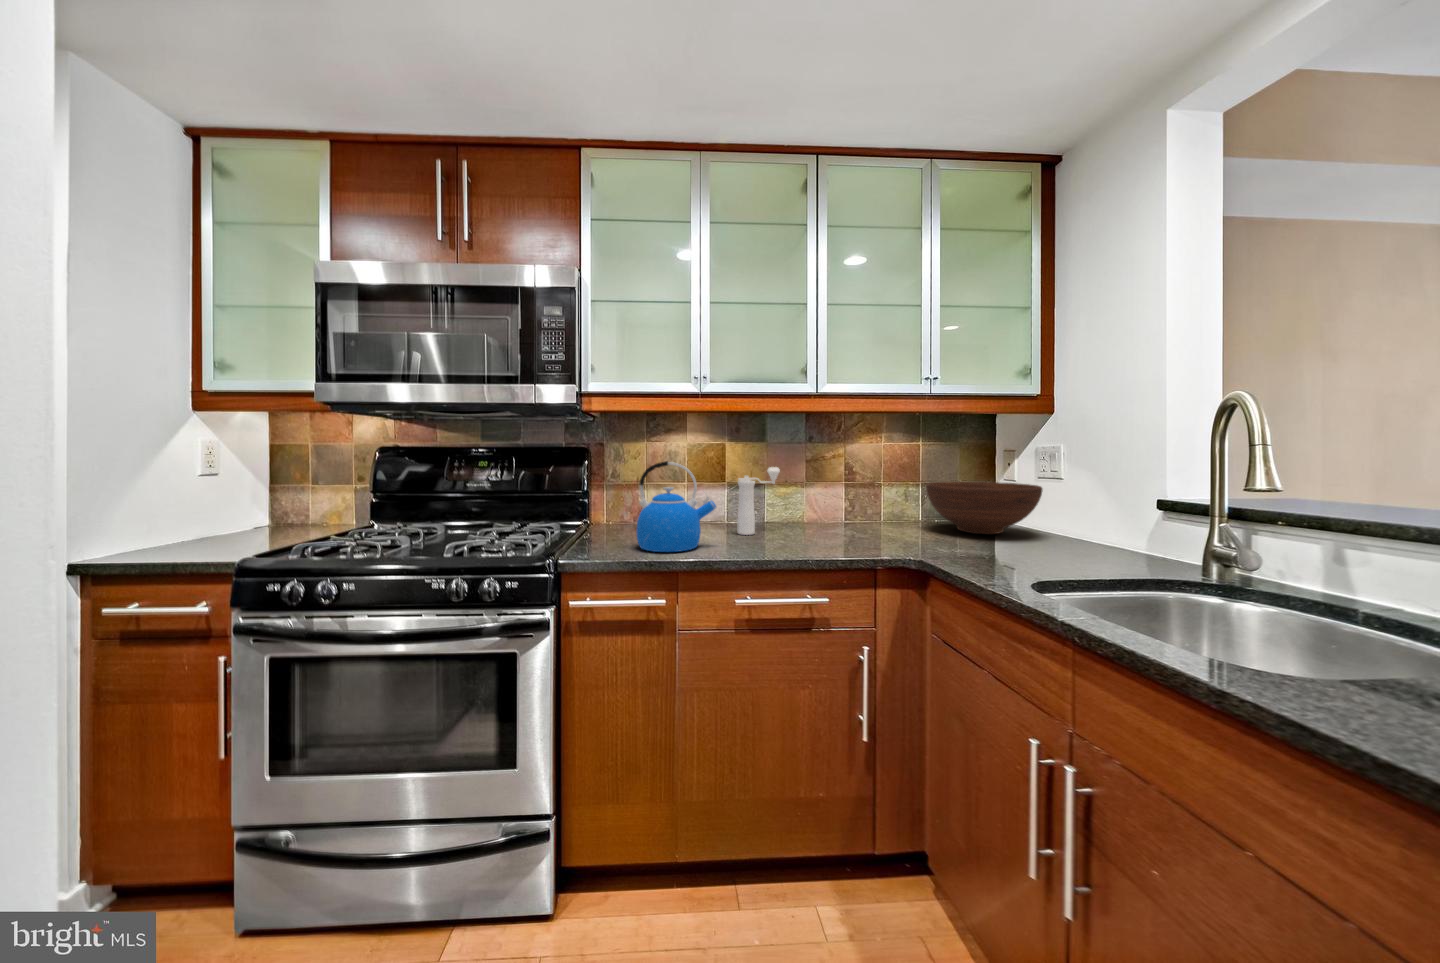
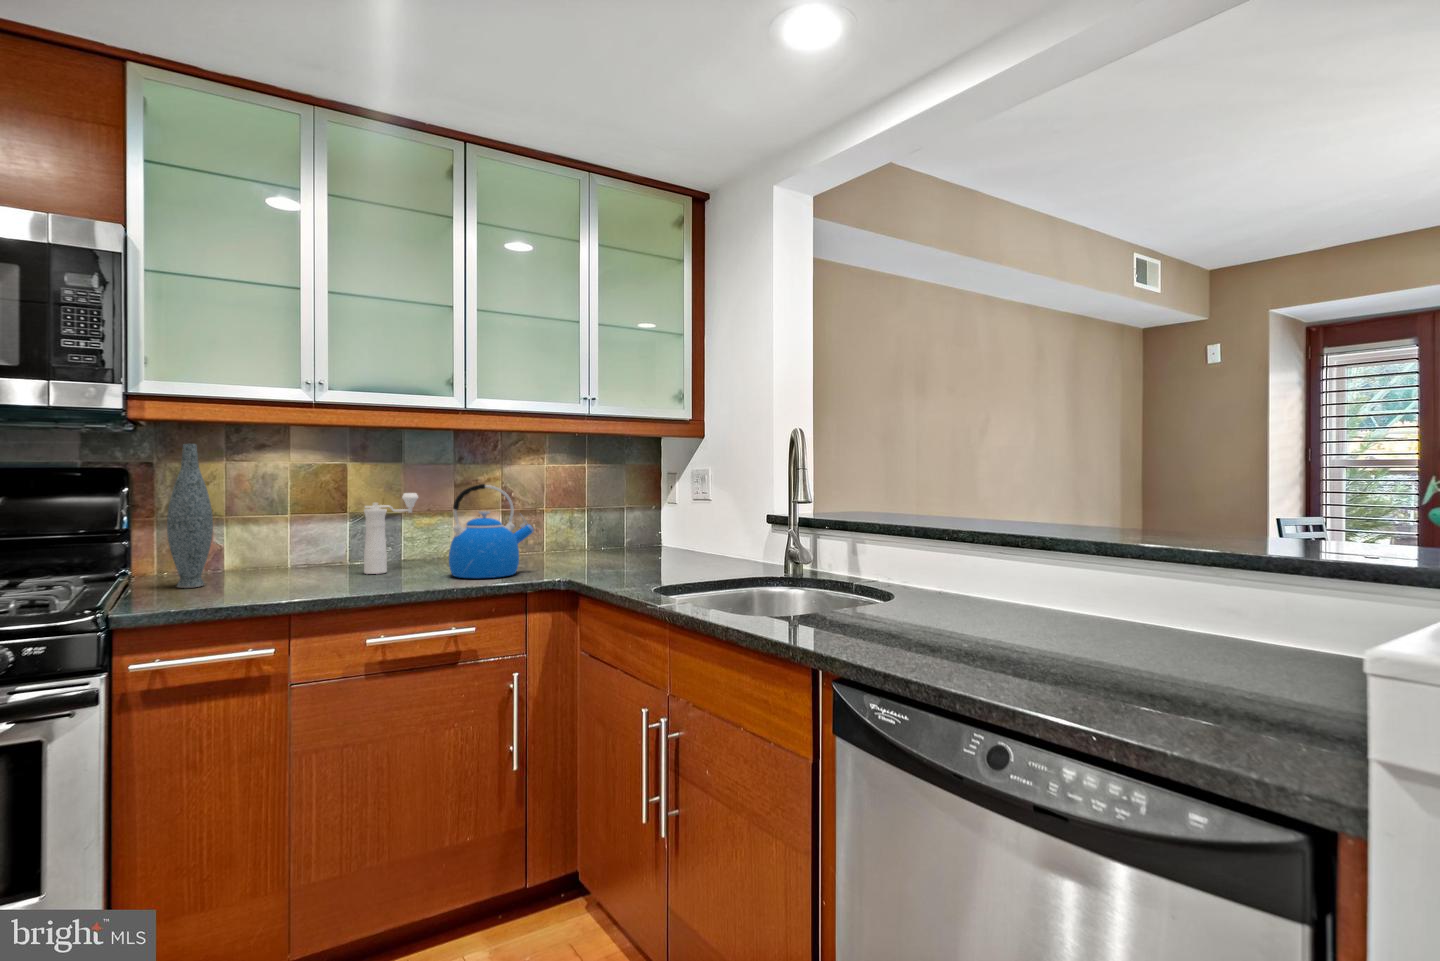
vase: none [602,428,632,538] -> present [167,444,213,588]
kettle: present [636,461,716,552] -> present [449,484,534,578]
fruit bowl: present [926,481,1043,534] -> none [586,506,692,558]

